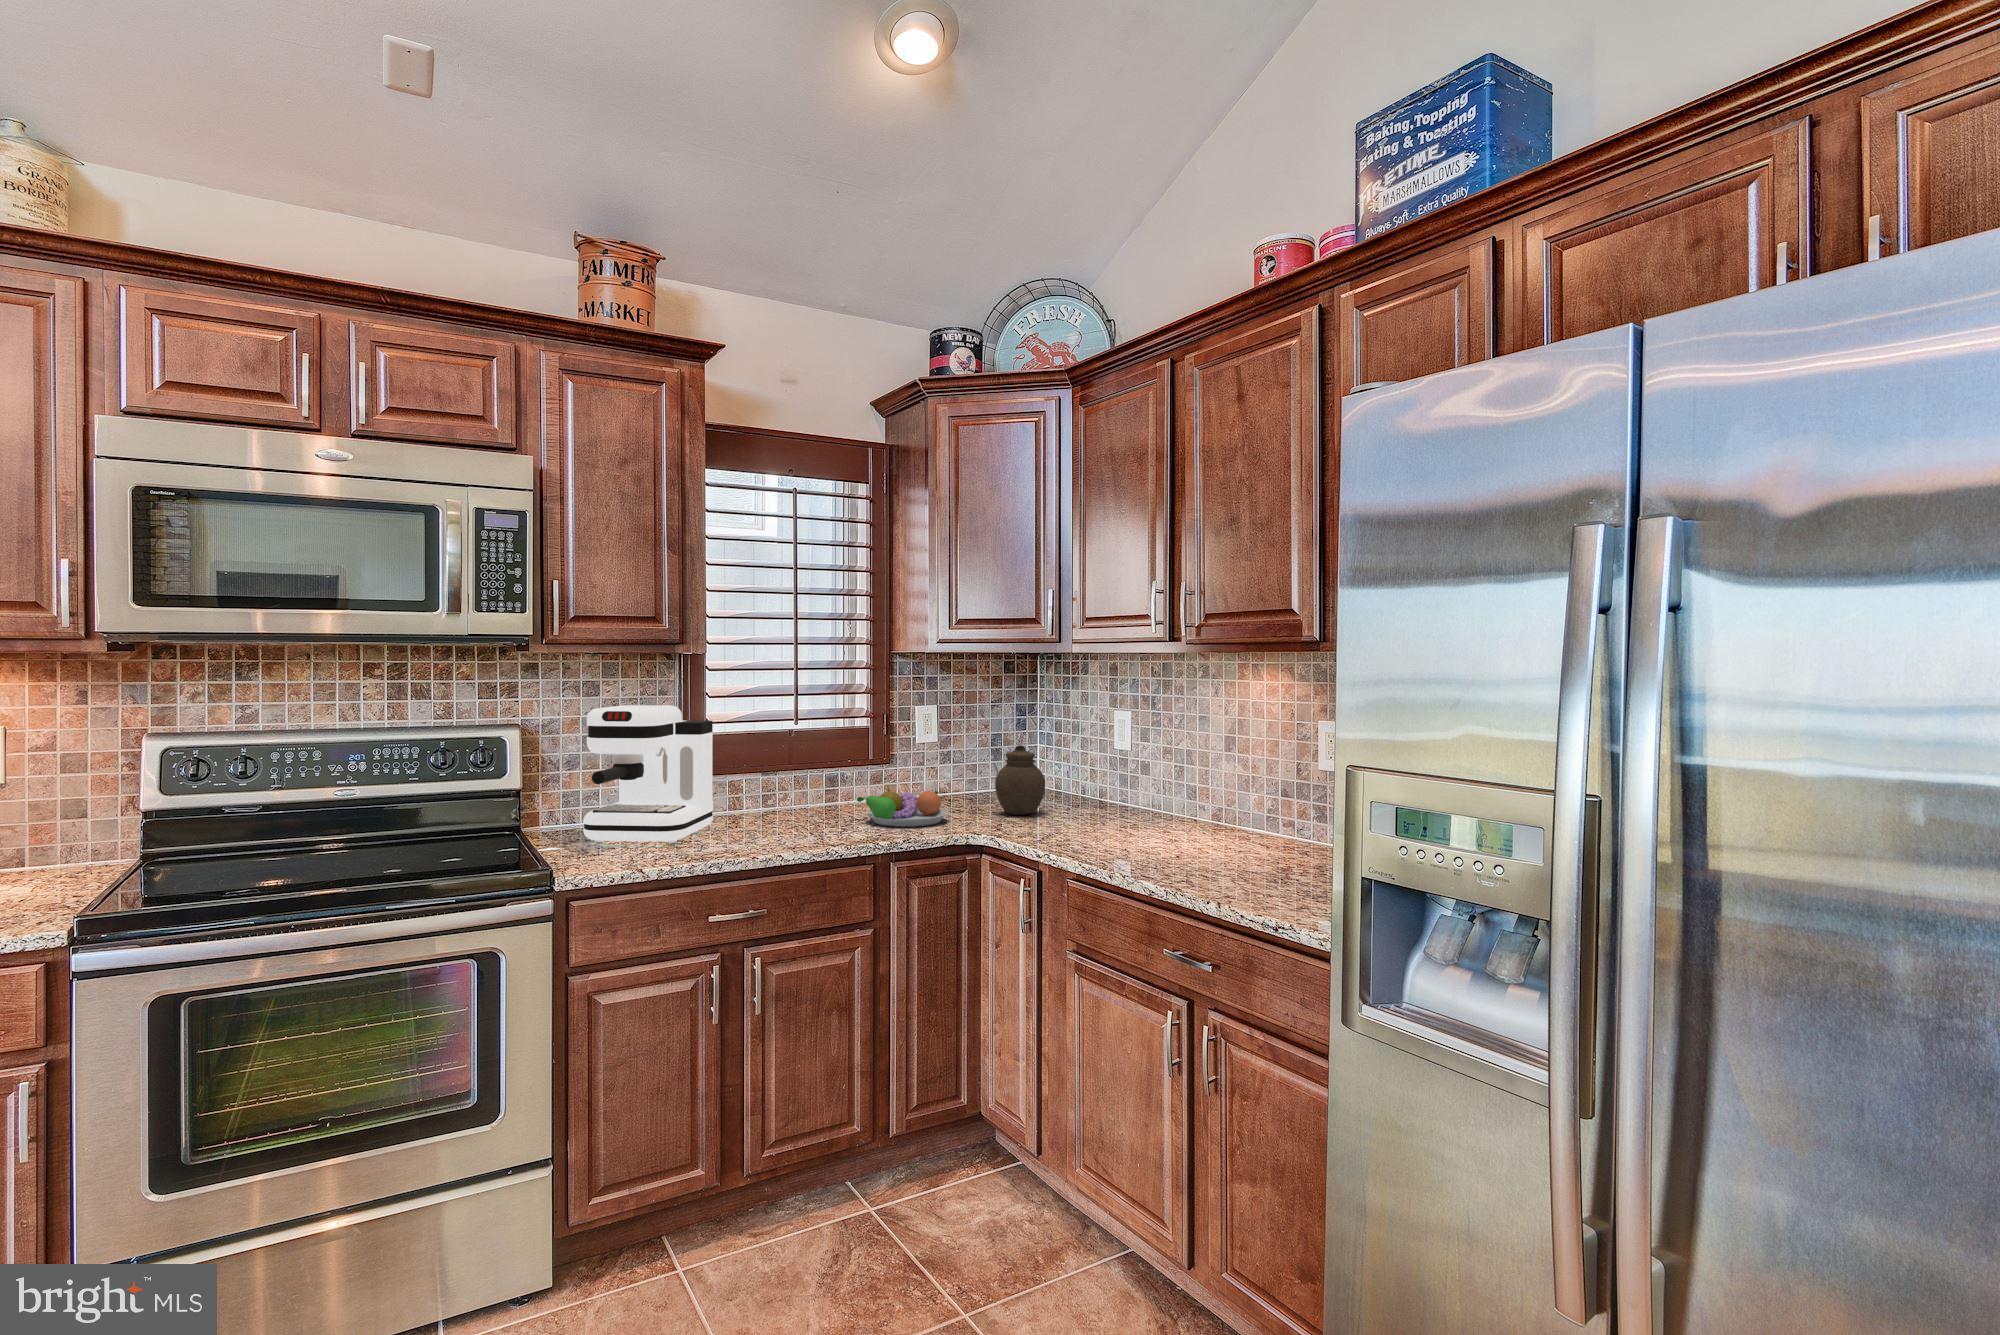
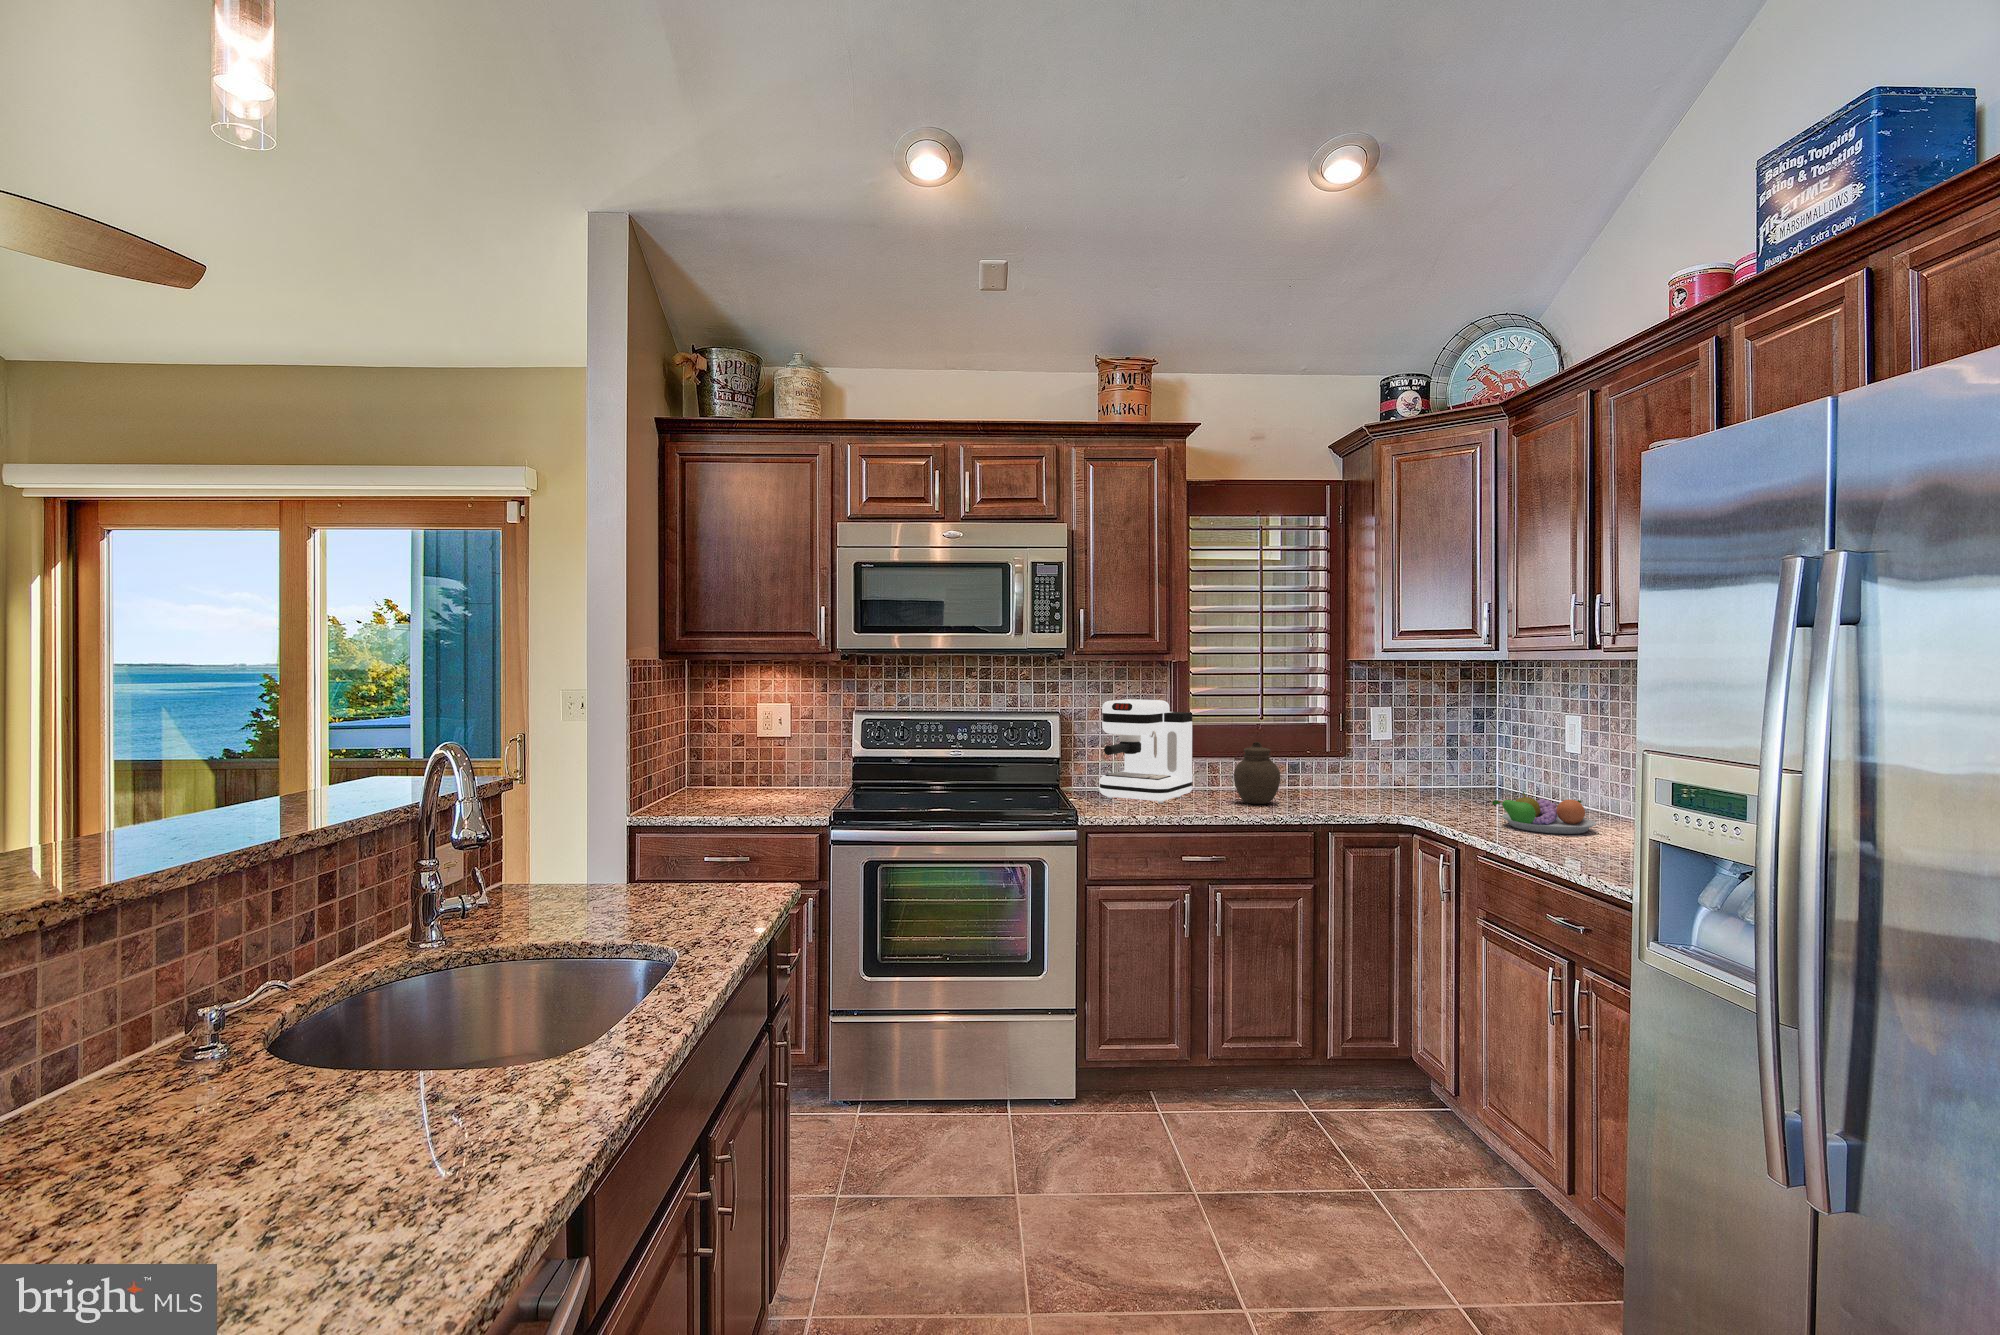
jar: present [995,745,1045,815] -> present [1234,742,1280,804]
fruit bowl: present [857,786,949,827] -> present [1492,792,1596,834]

